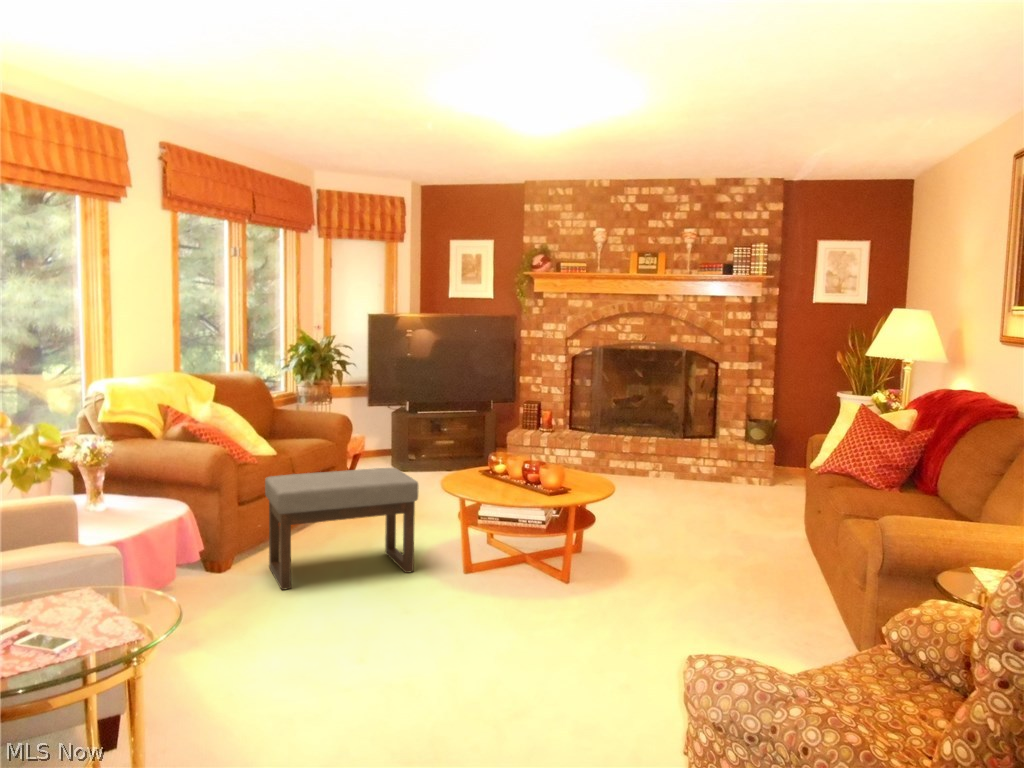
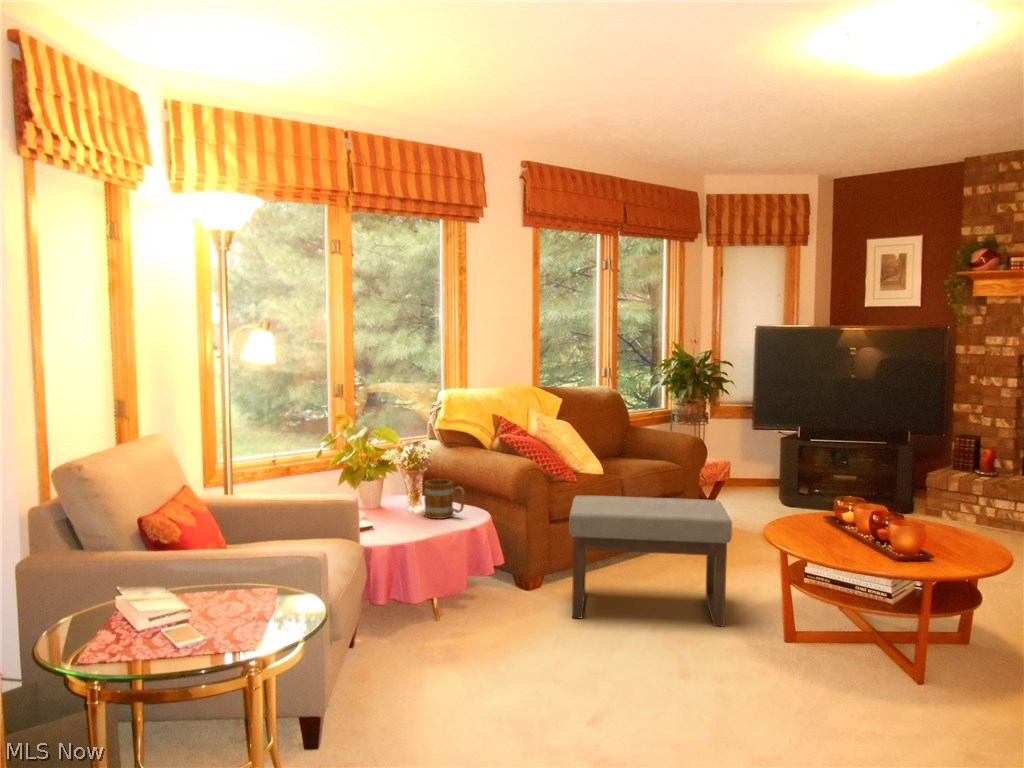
mug: none [115,474,164,516] -> present [424,479,465,519]

